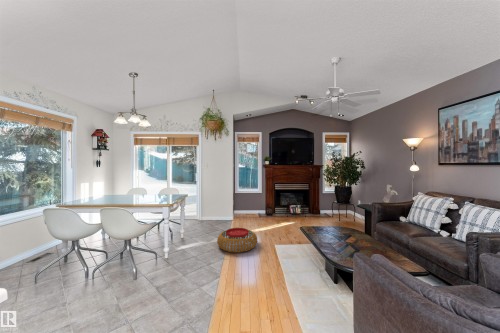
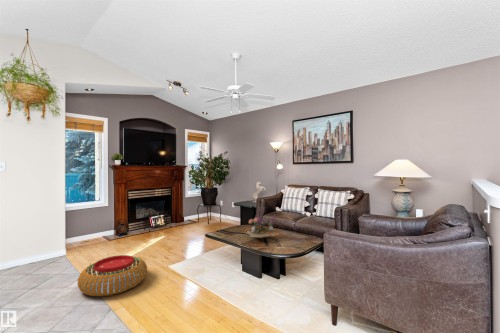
flower arrangement: none [325,219,357,245] -> present [246,215,276,238]

